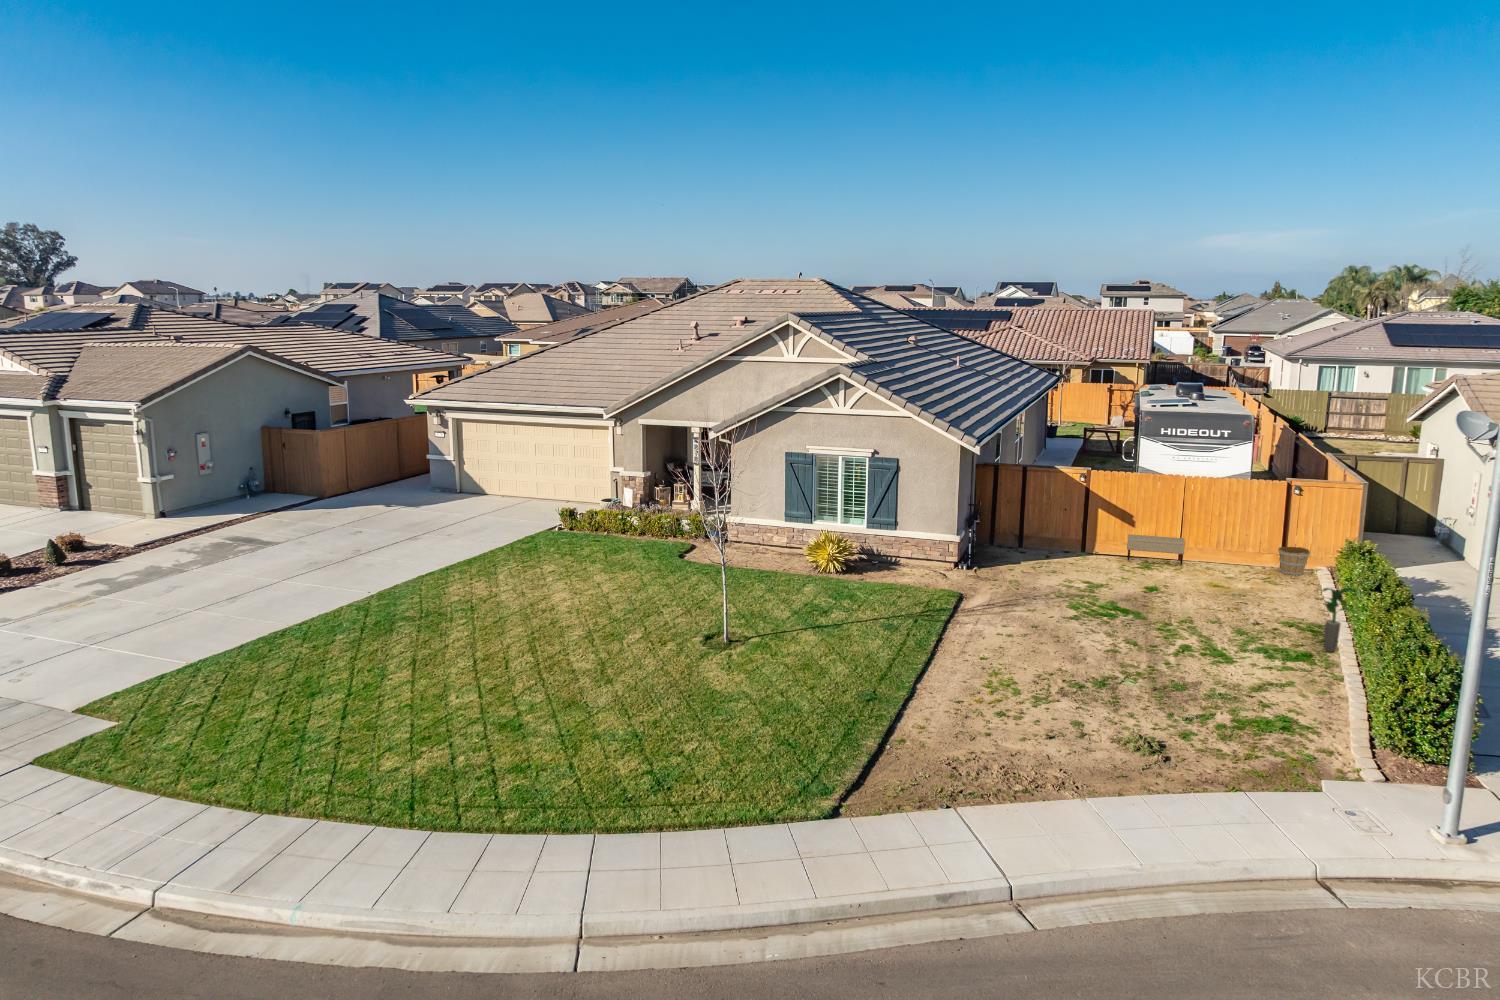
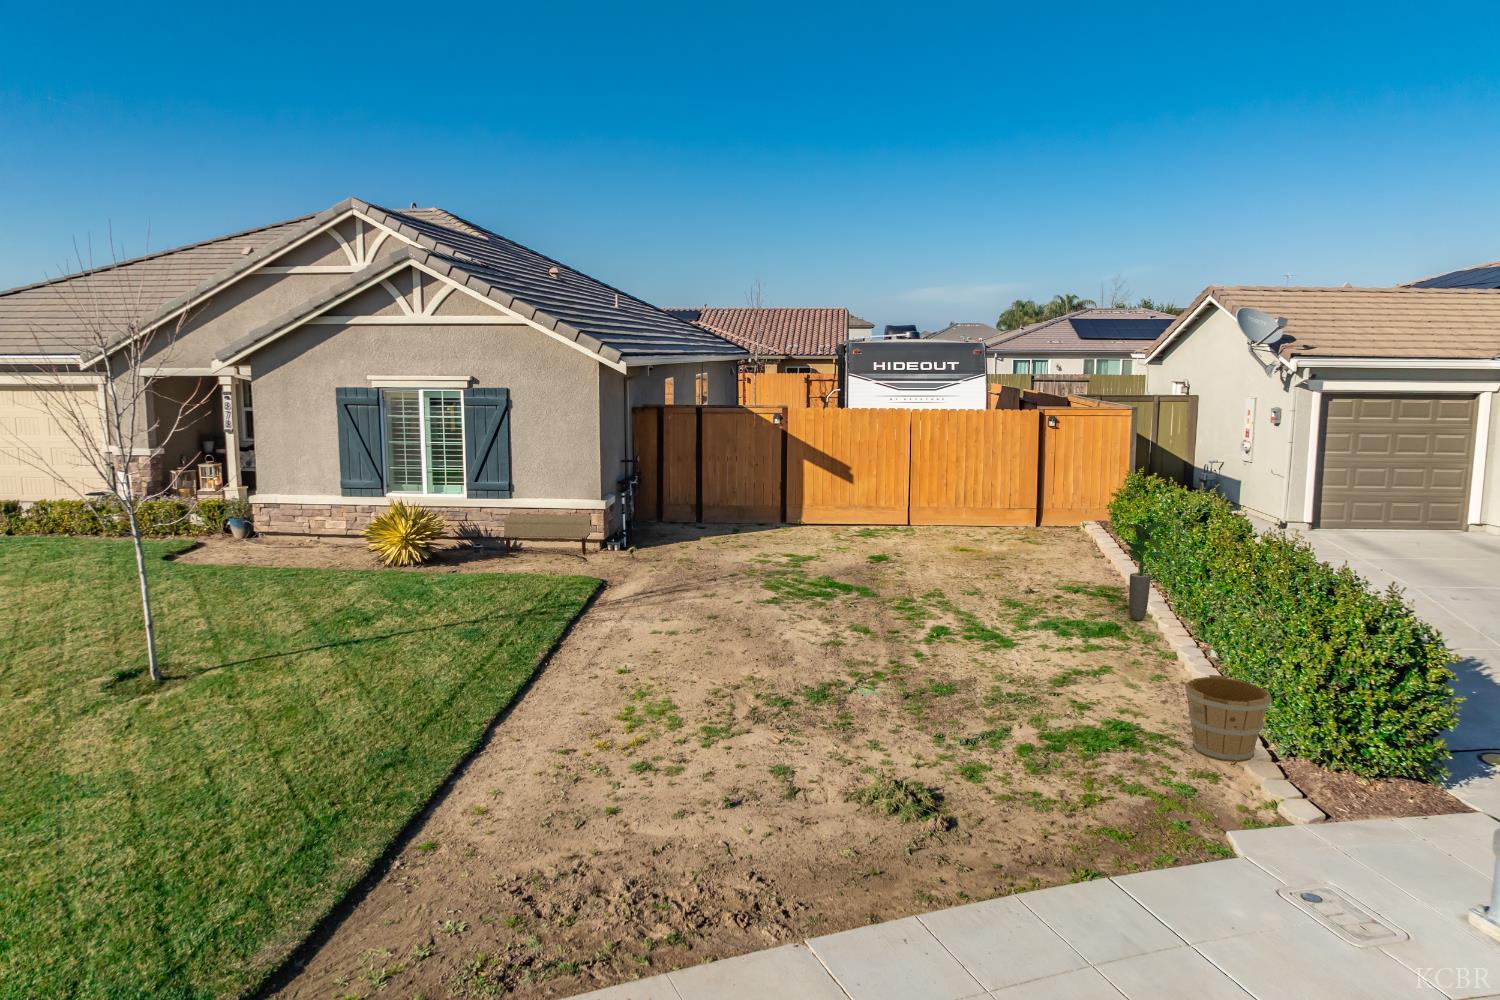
bench: present [1127,534,1185,565] -> present [504,514,591,555]
wooden bucket: present [1278,547,1310,575] -> present [1185,675,1272,761]

